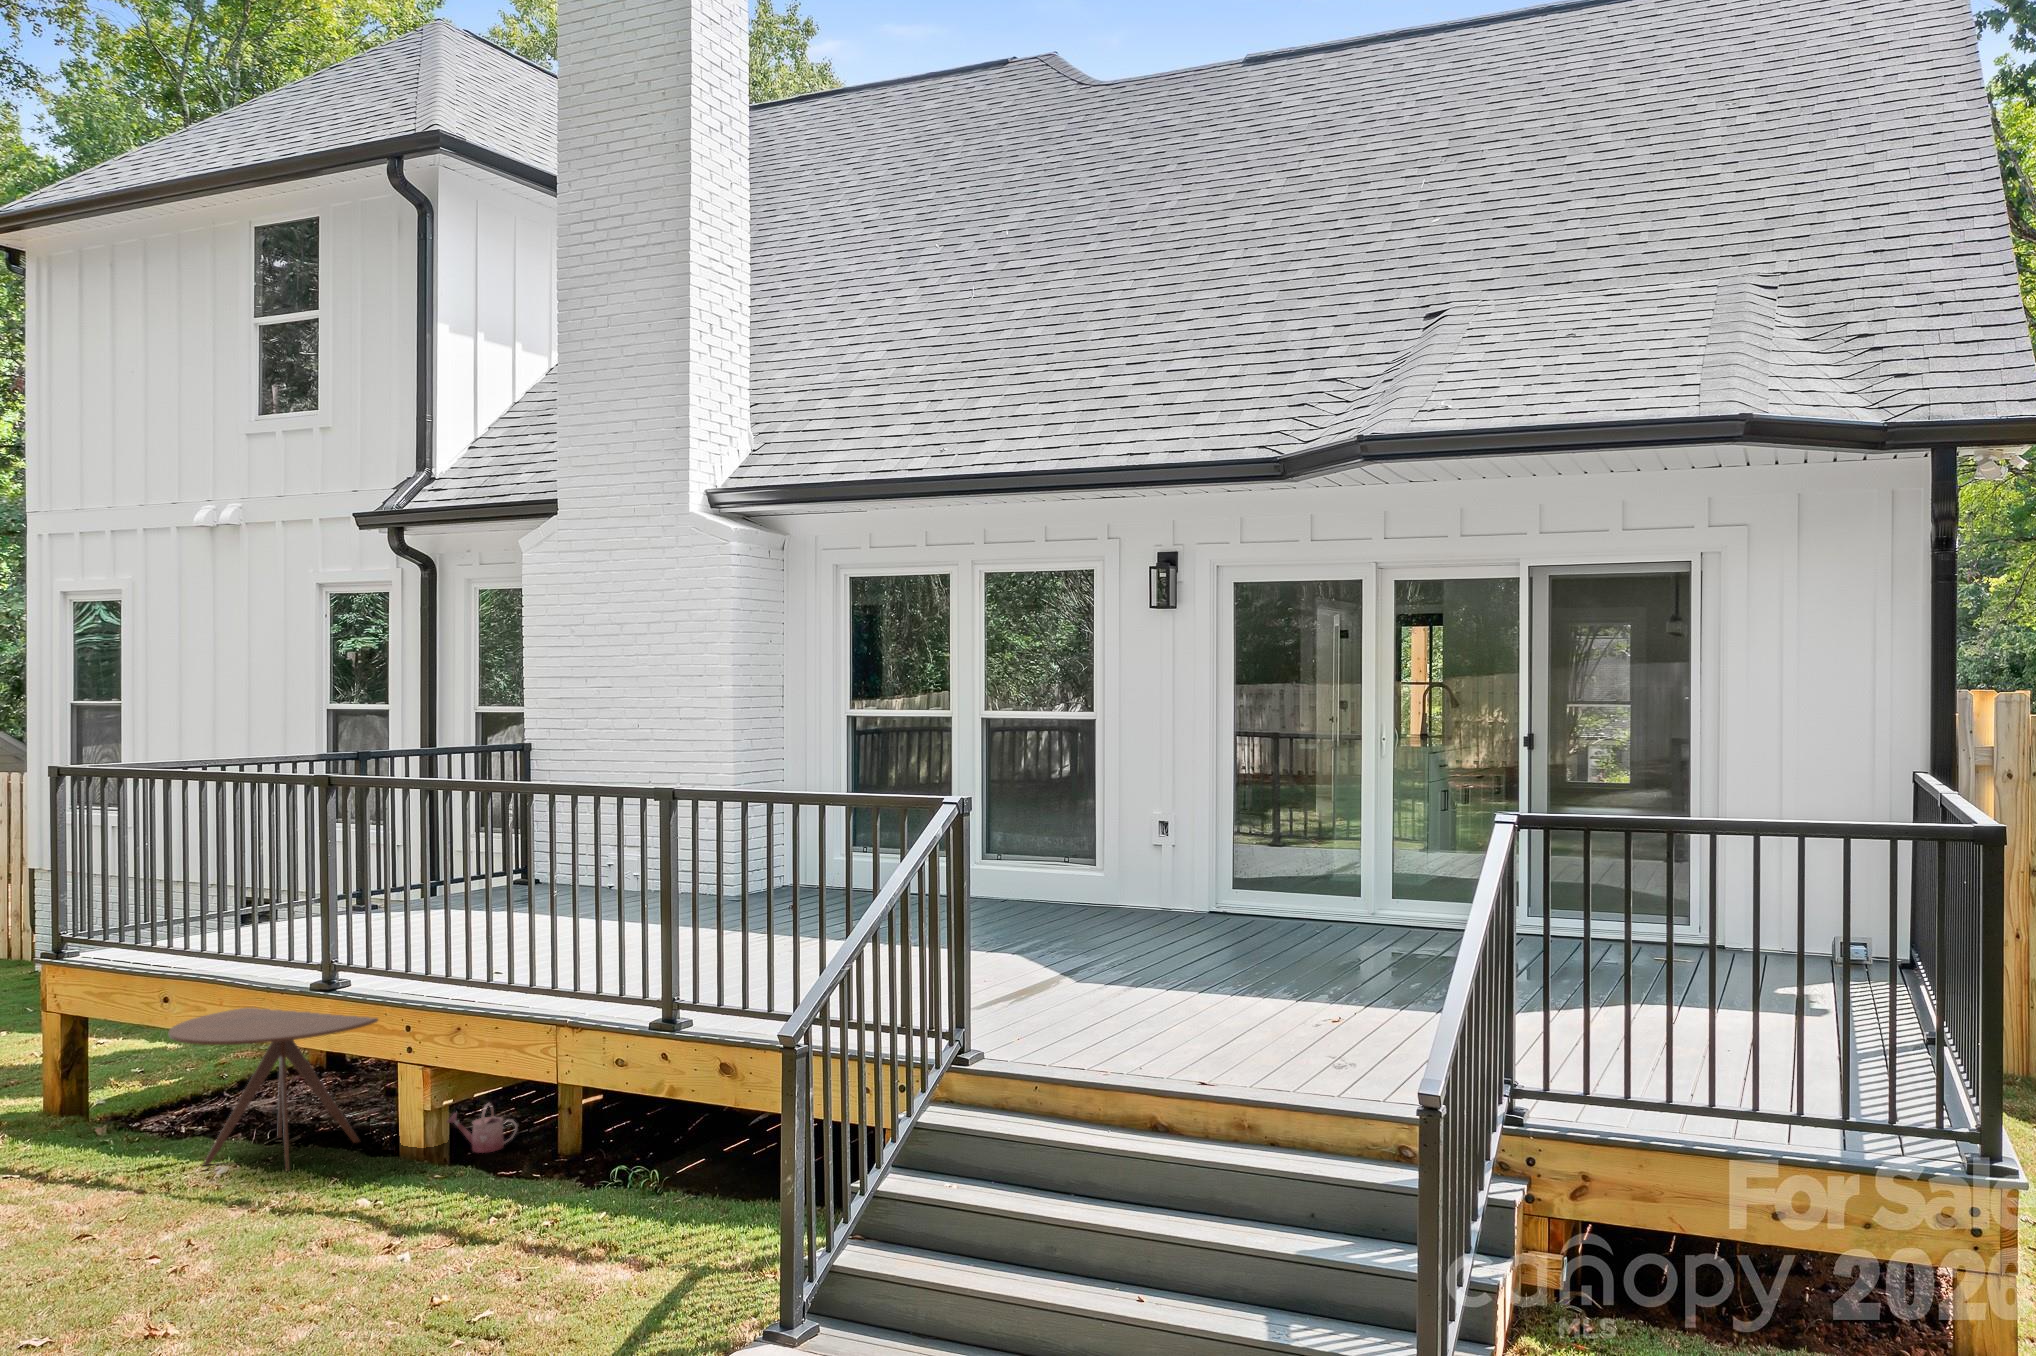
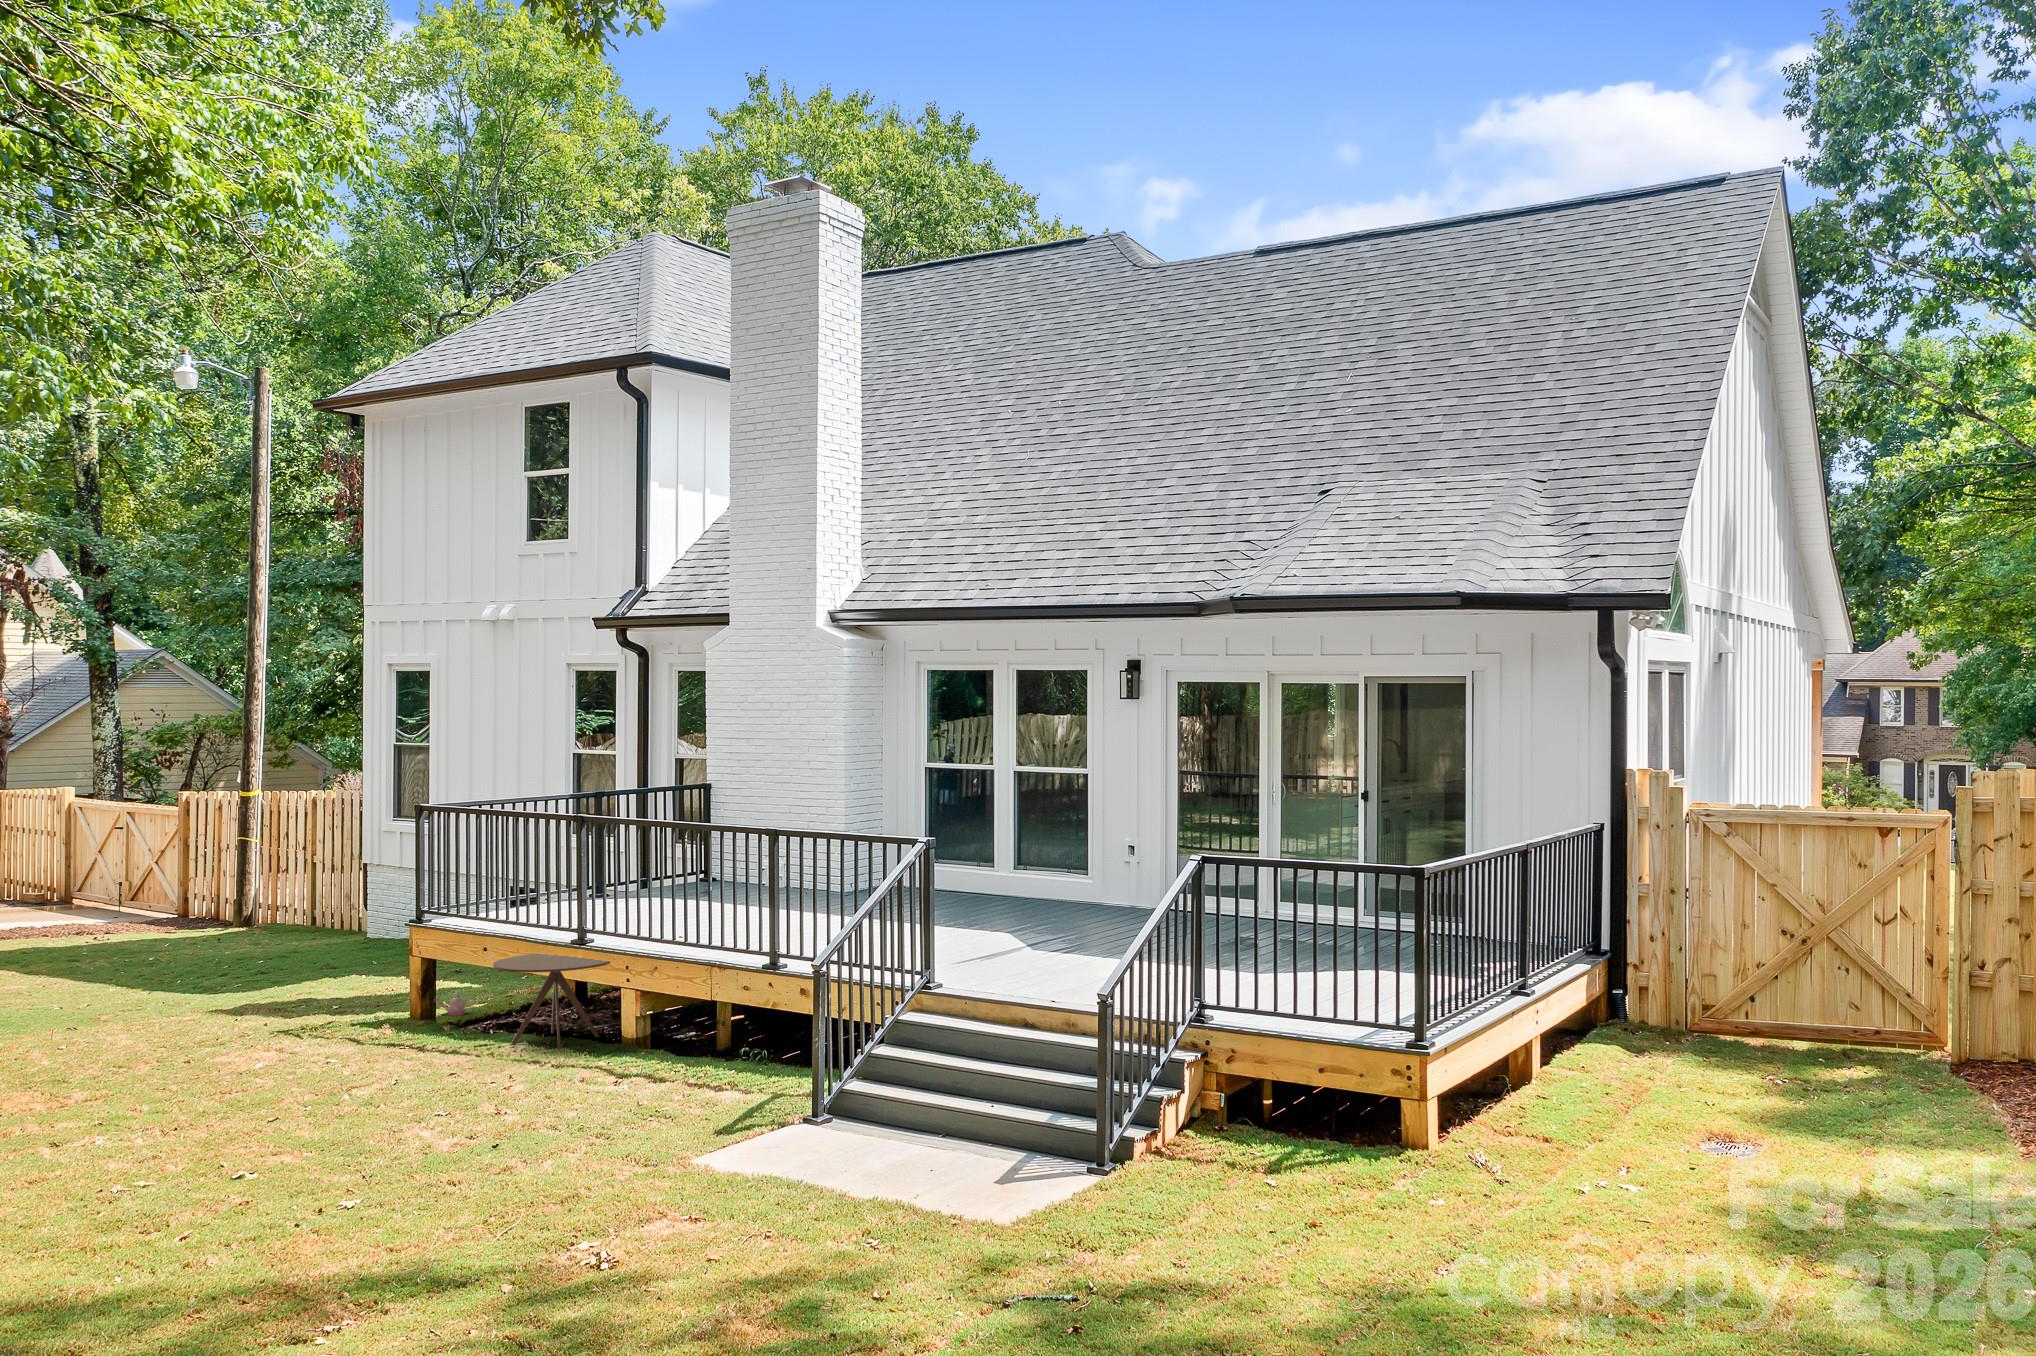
watering can: present [447,1103,517,1153] -> present [435,991,467,1016]

